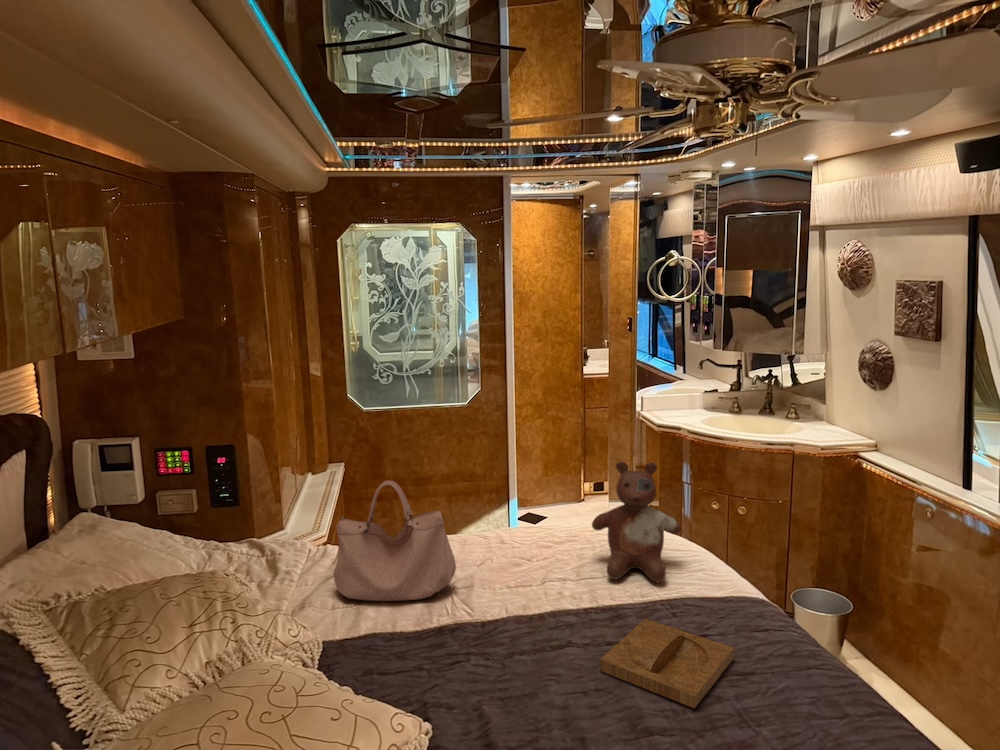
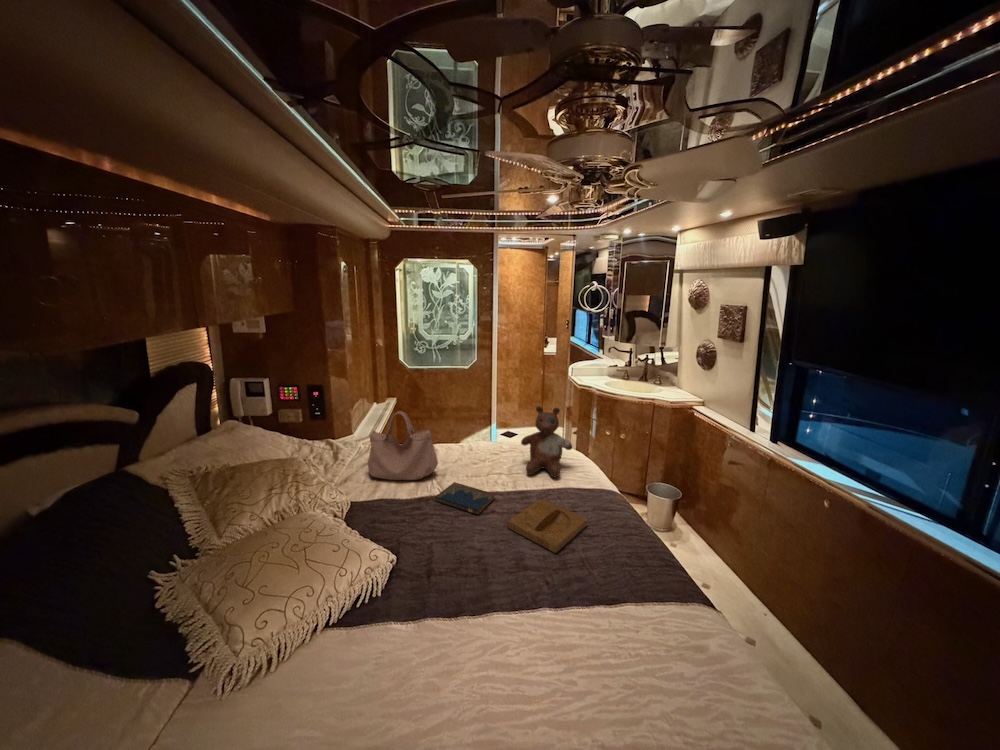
hardcover book: none [464,599,566,652] -> present [435,482,495,515]

